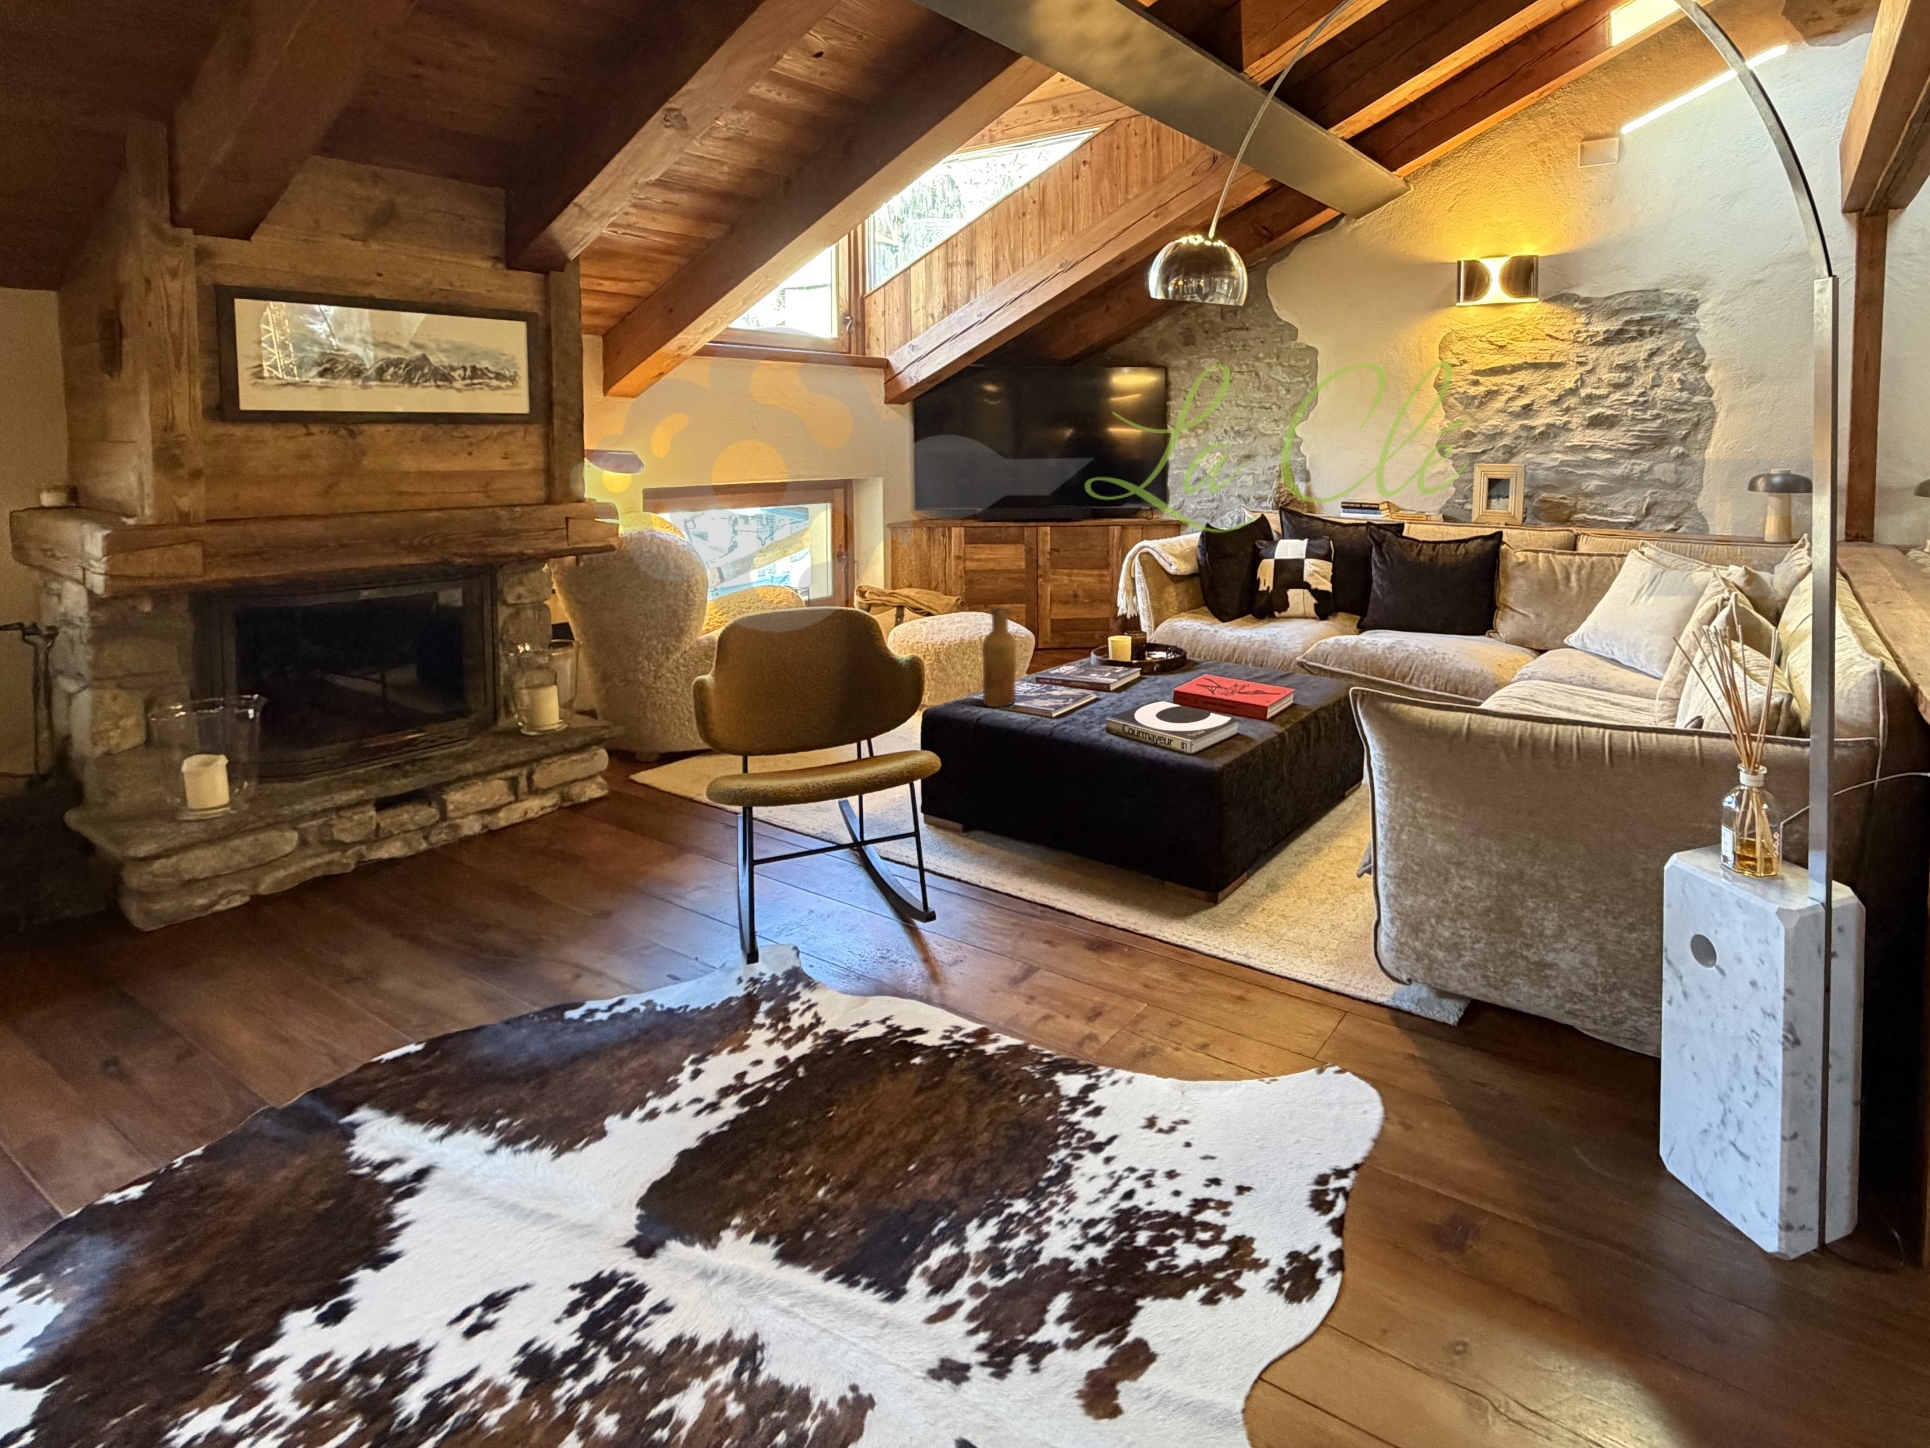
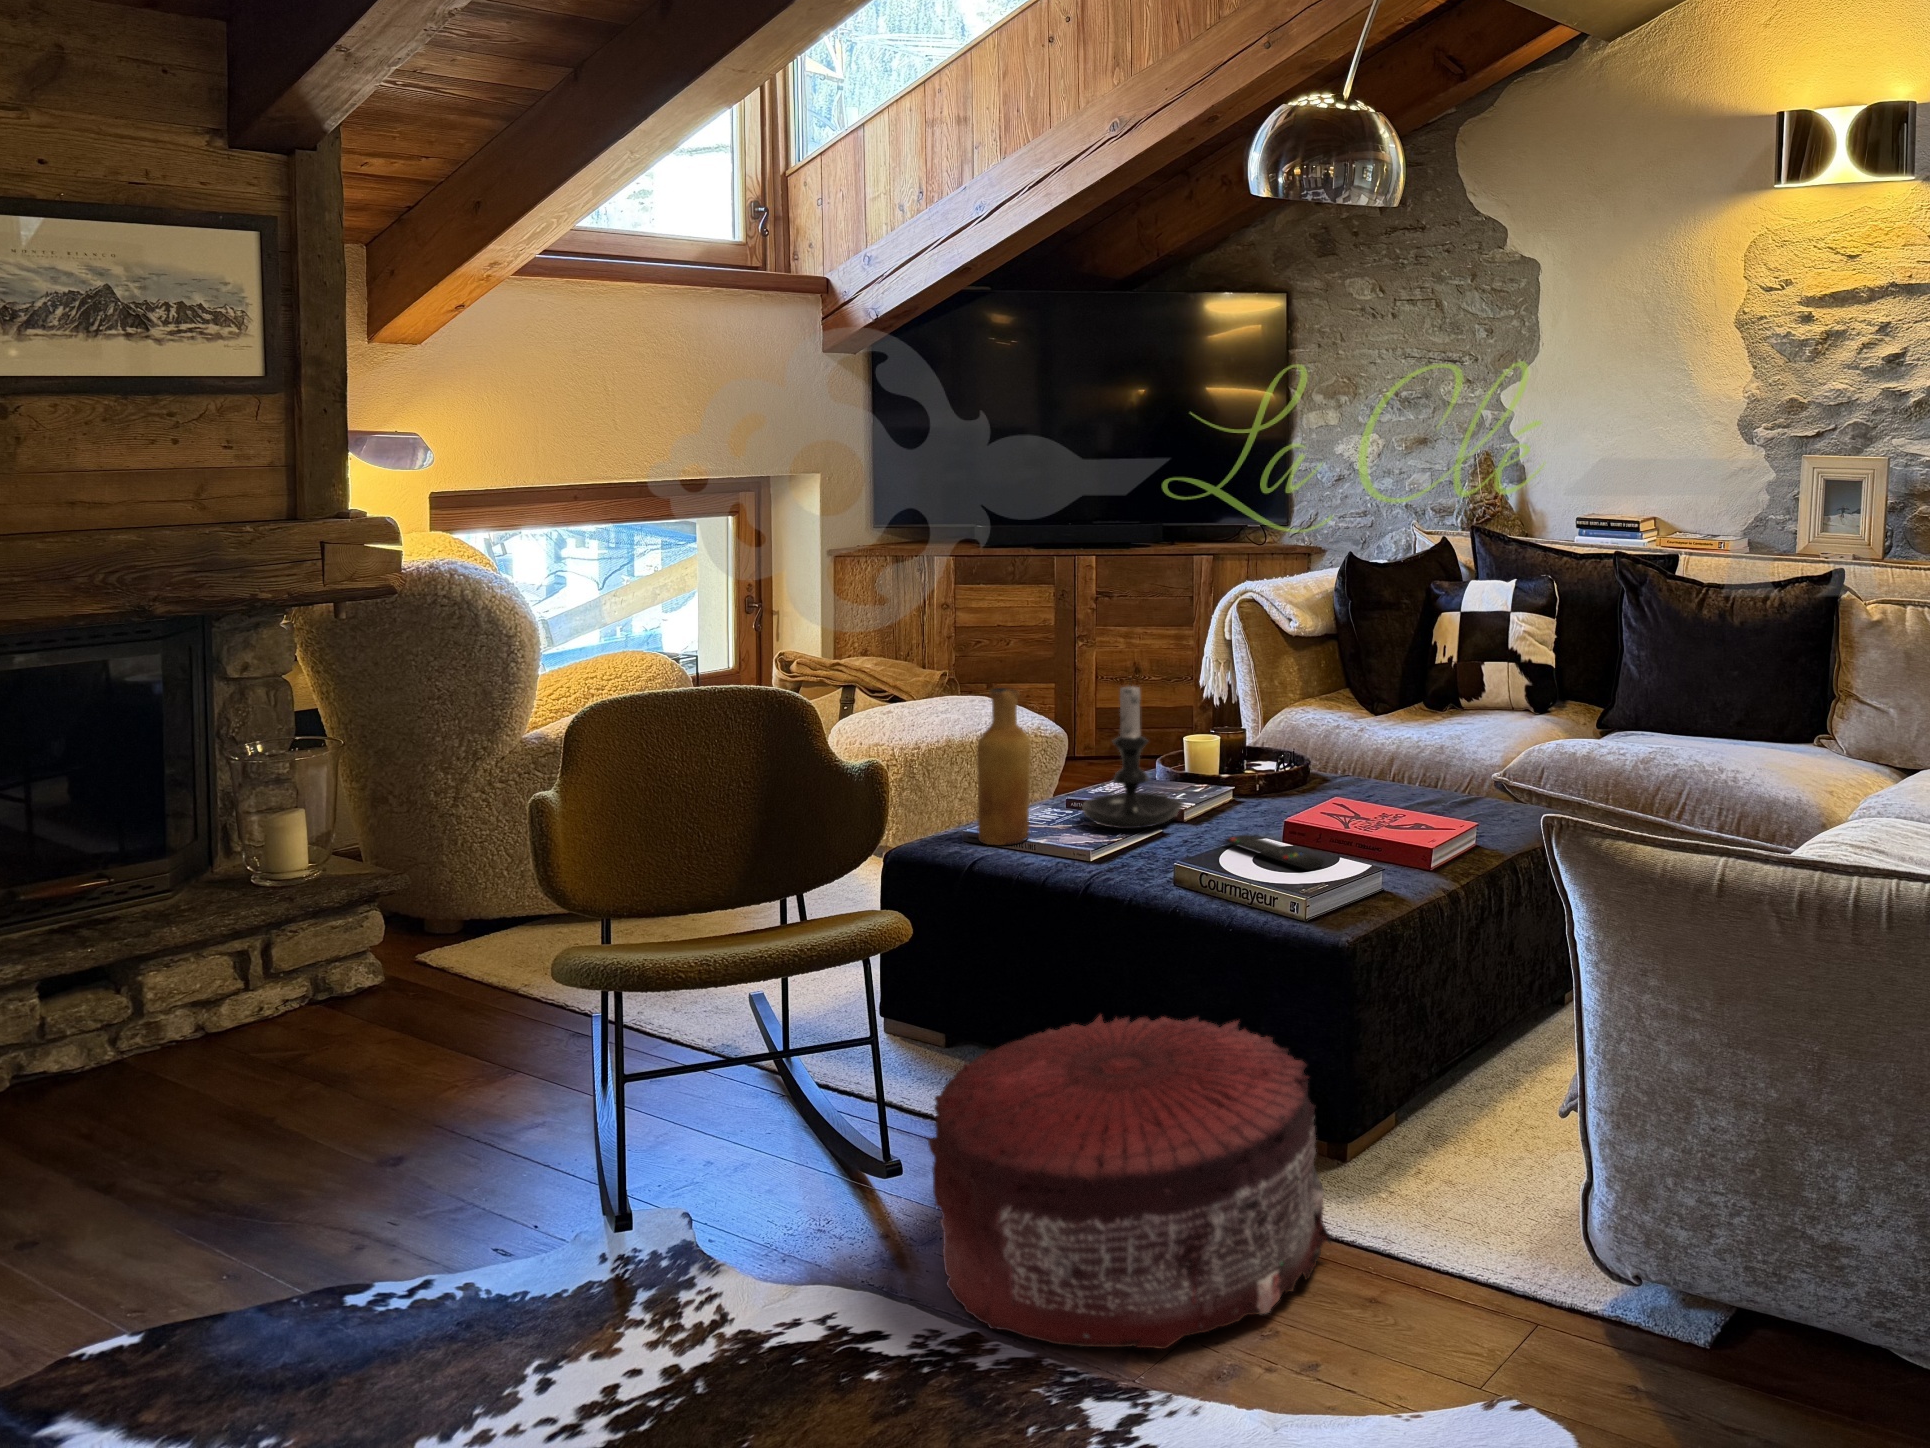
candle holder: none [1048,601,1113,695] -> present [1082,685,1184,829]
remote control: none [1139,698,1202,721] -> present [1226,835,1324,870]
pouf: none [953,815,1214,1036] -> present [928,1015,1331,1349]

